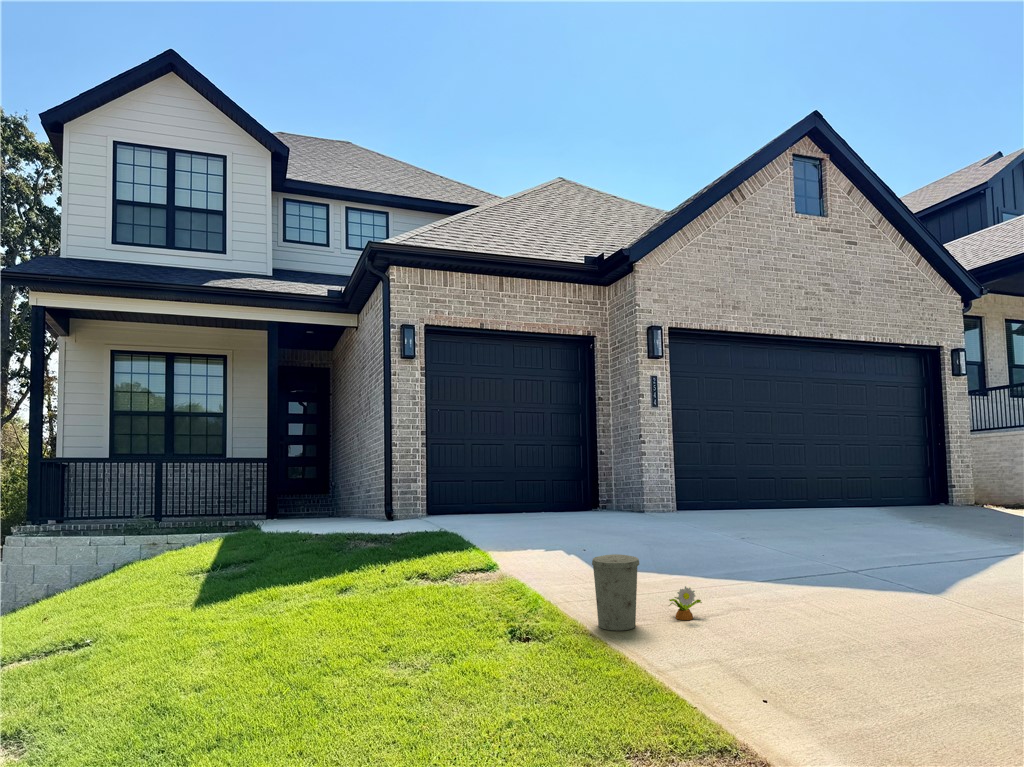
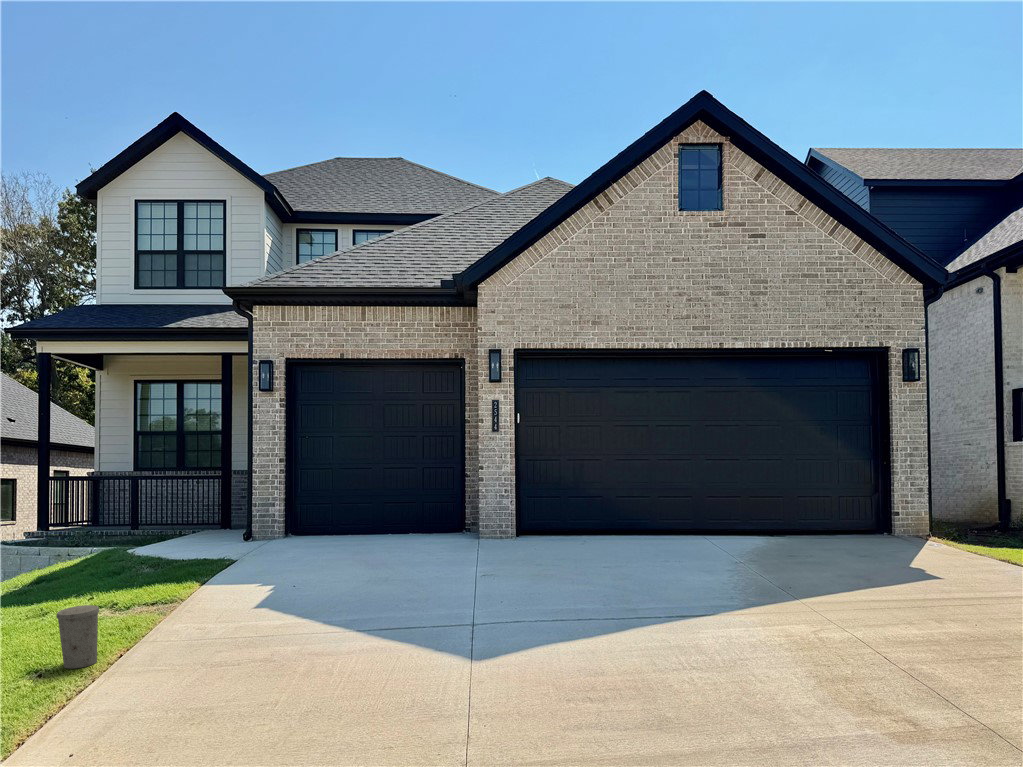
decorative plant: present [669,586,702,620] -> none [126,636,156,664]

